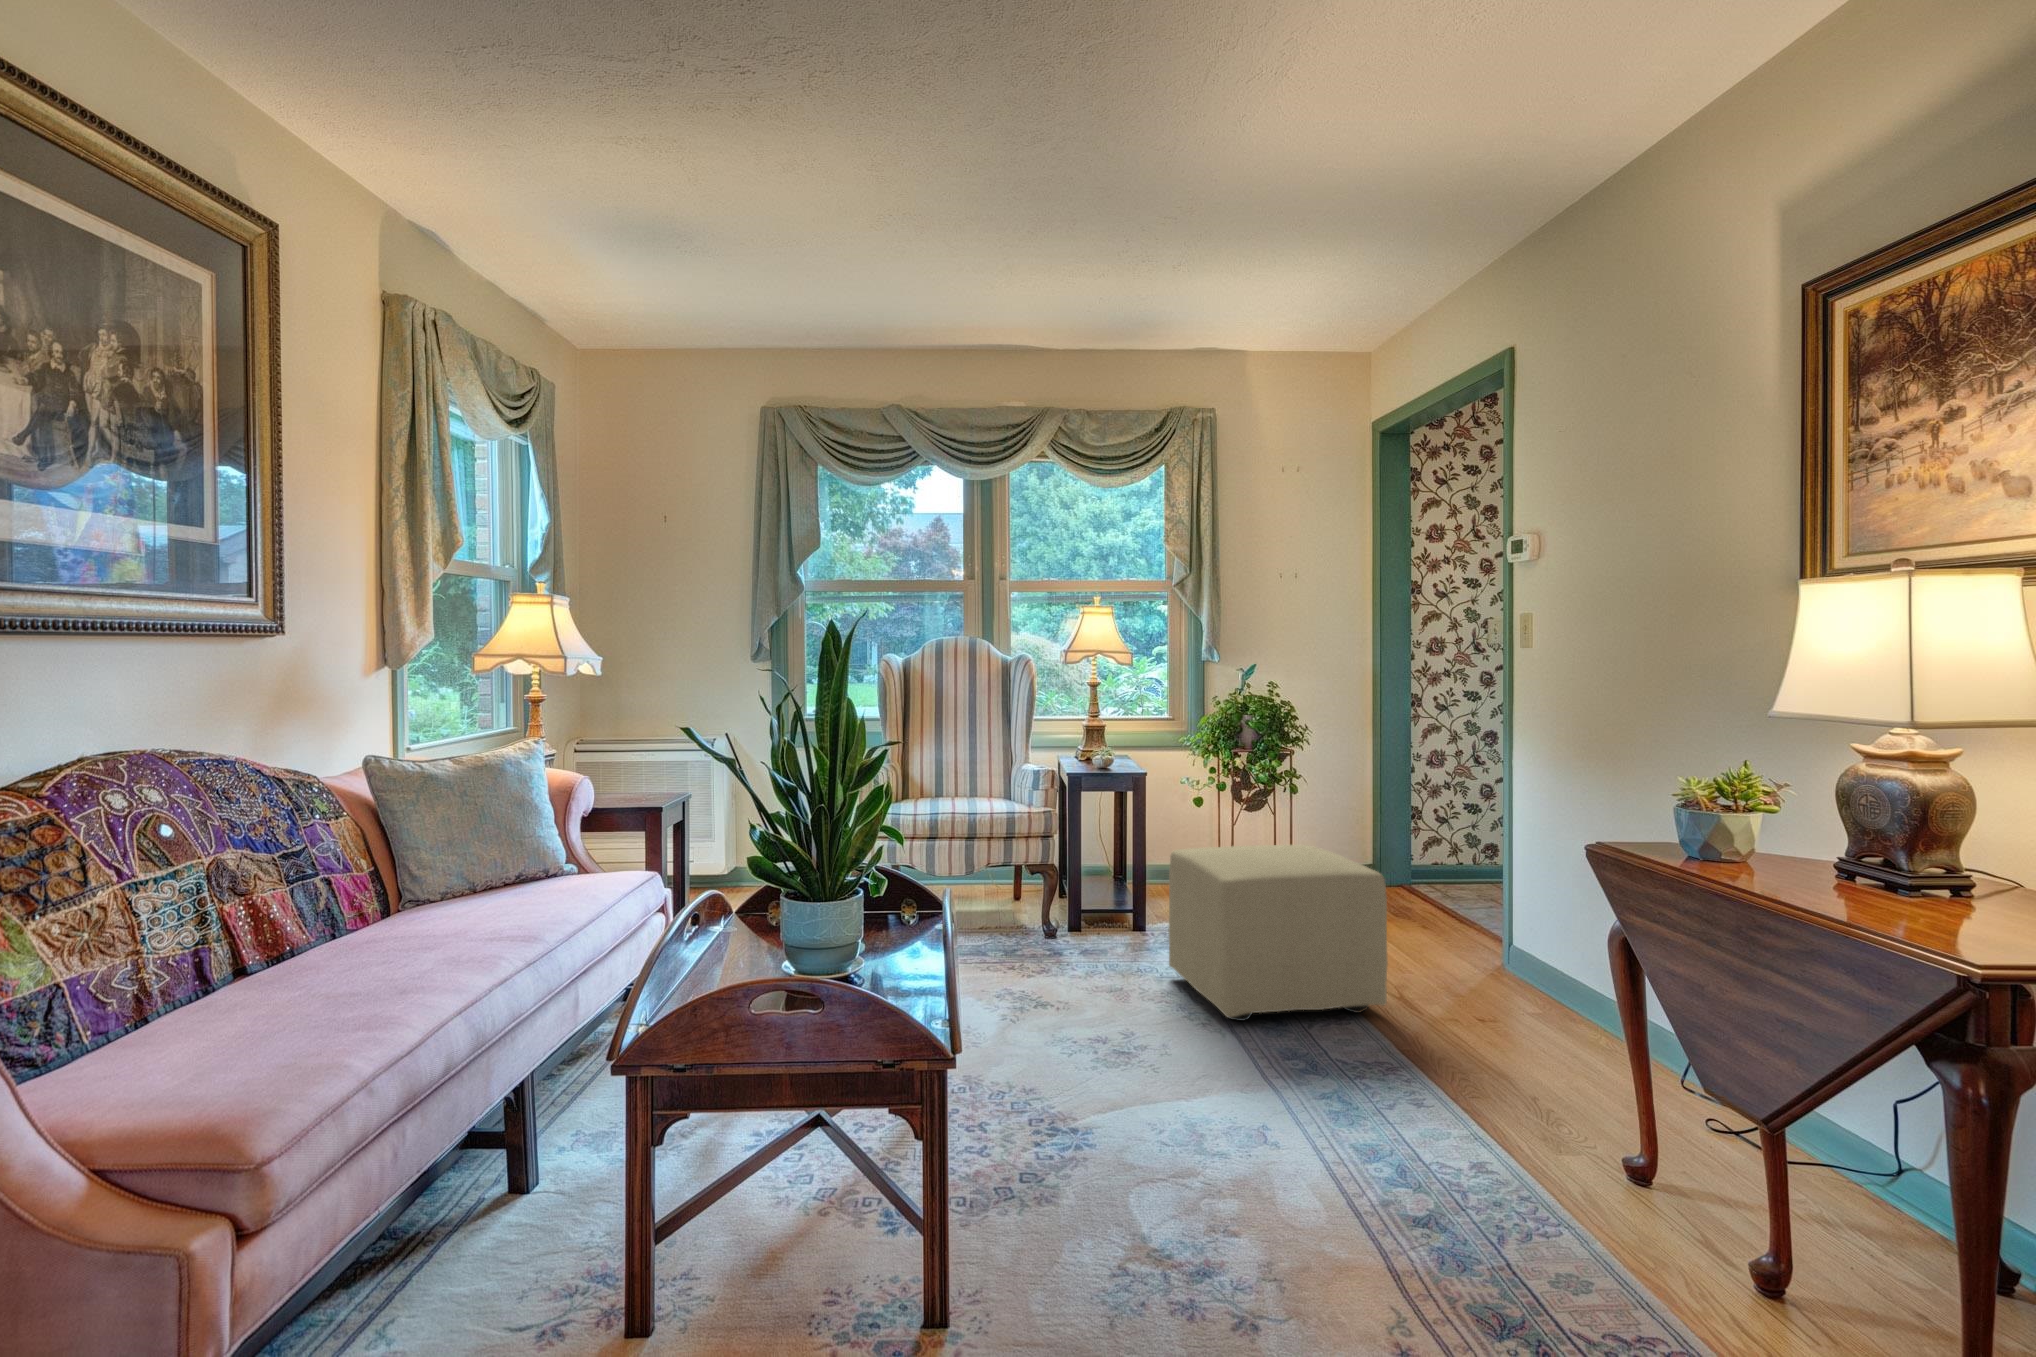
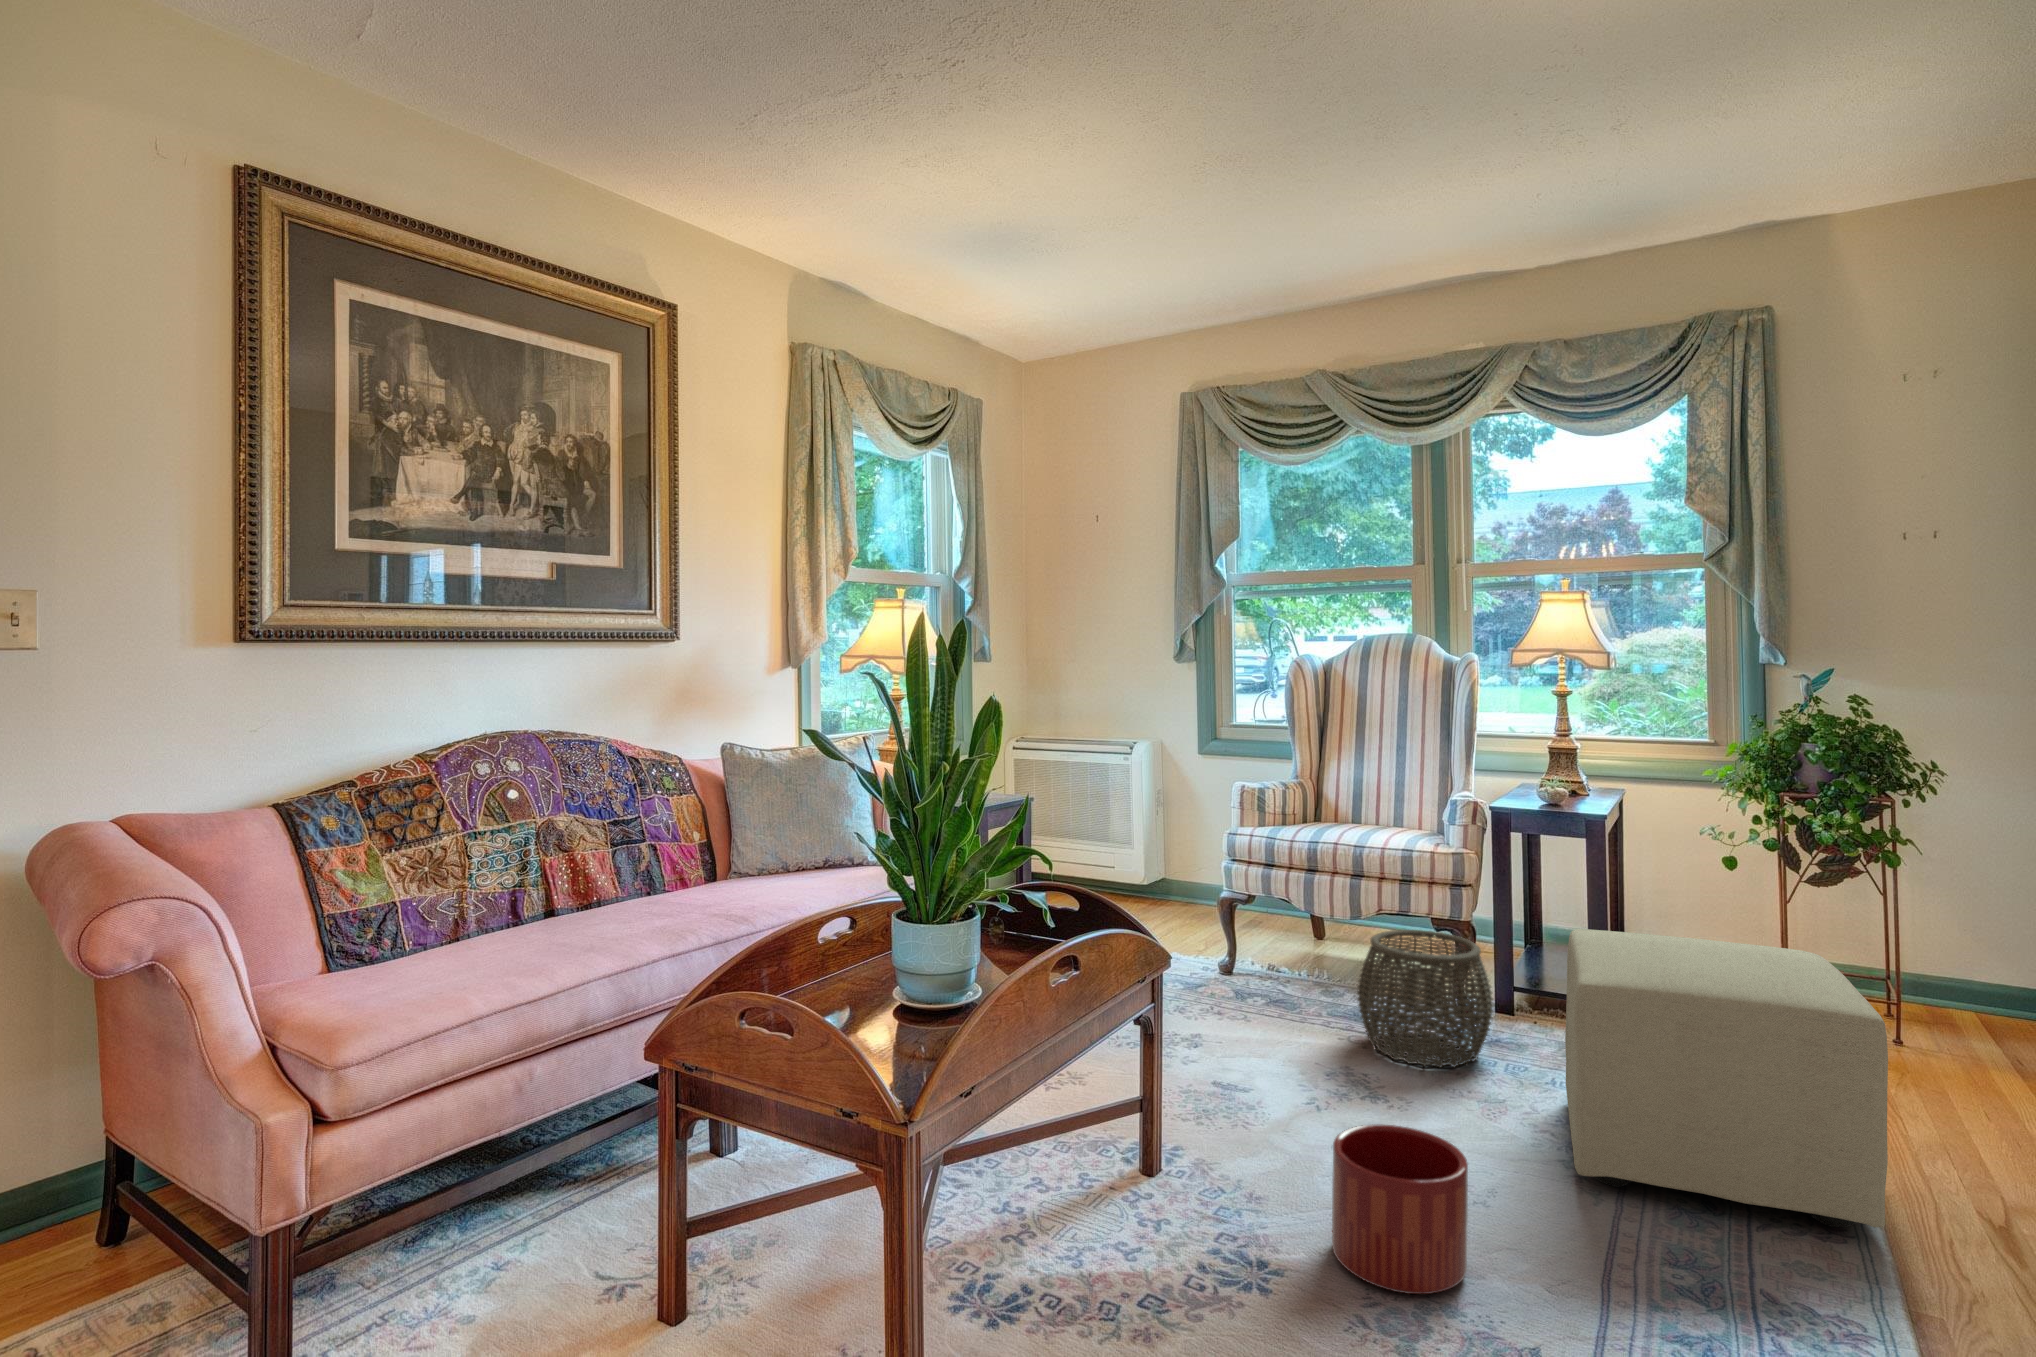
woven basket: none [1004,871,1106,976] -> present [1357,930,1494,1068]
planter: none [1127,1002,1224,1118] -> present [1332,1125,1468,1294]

